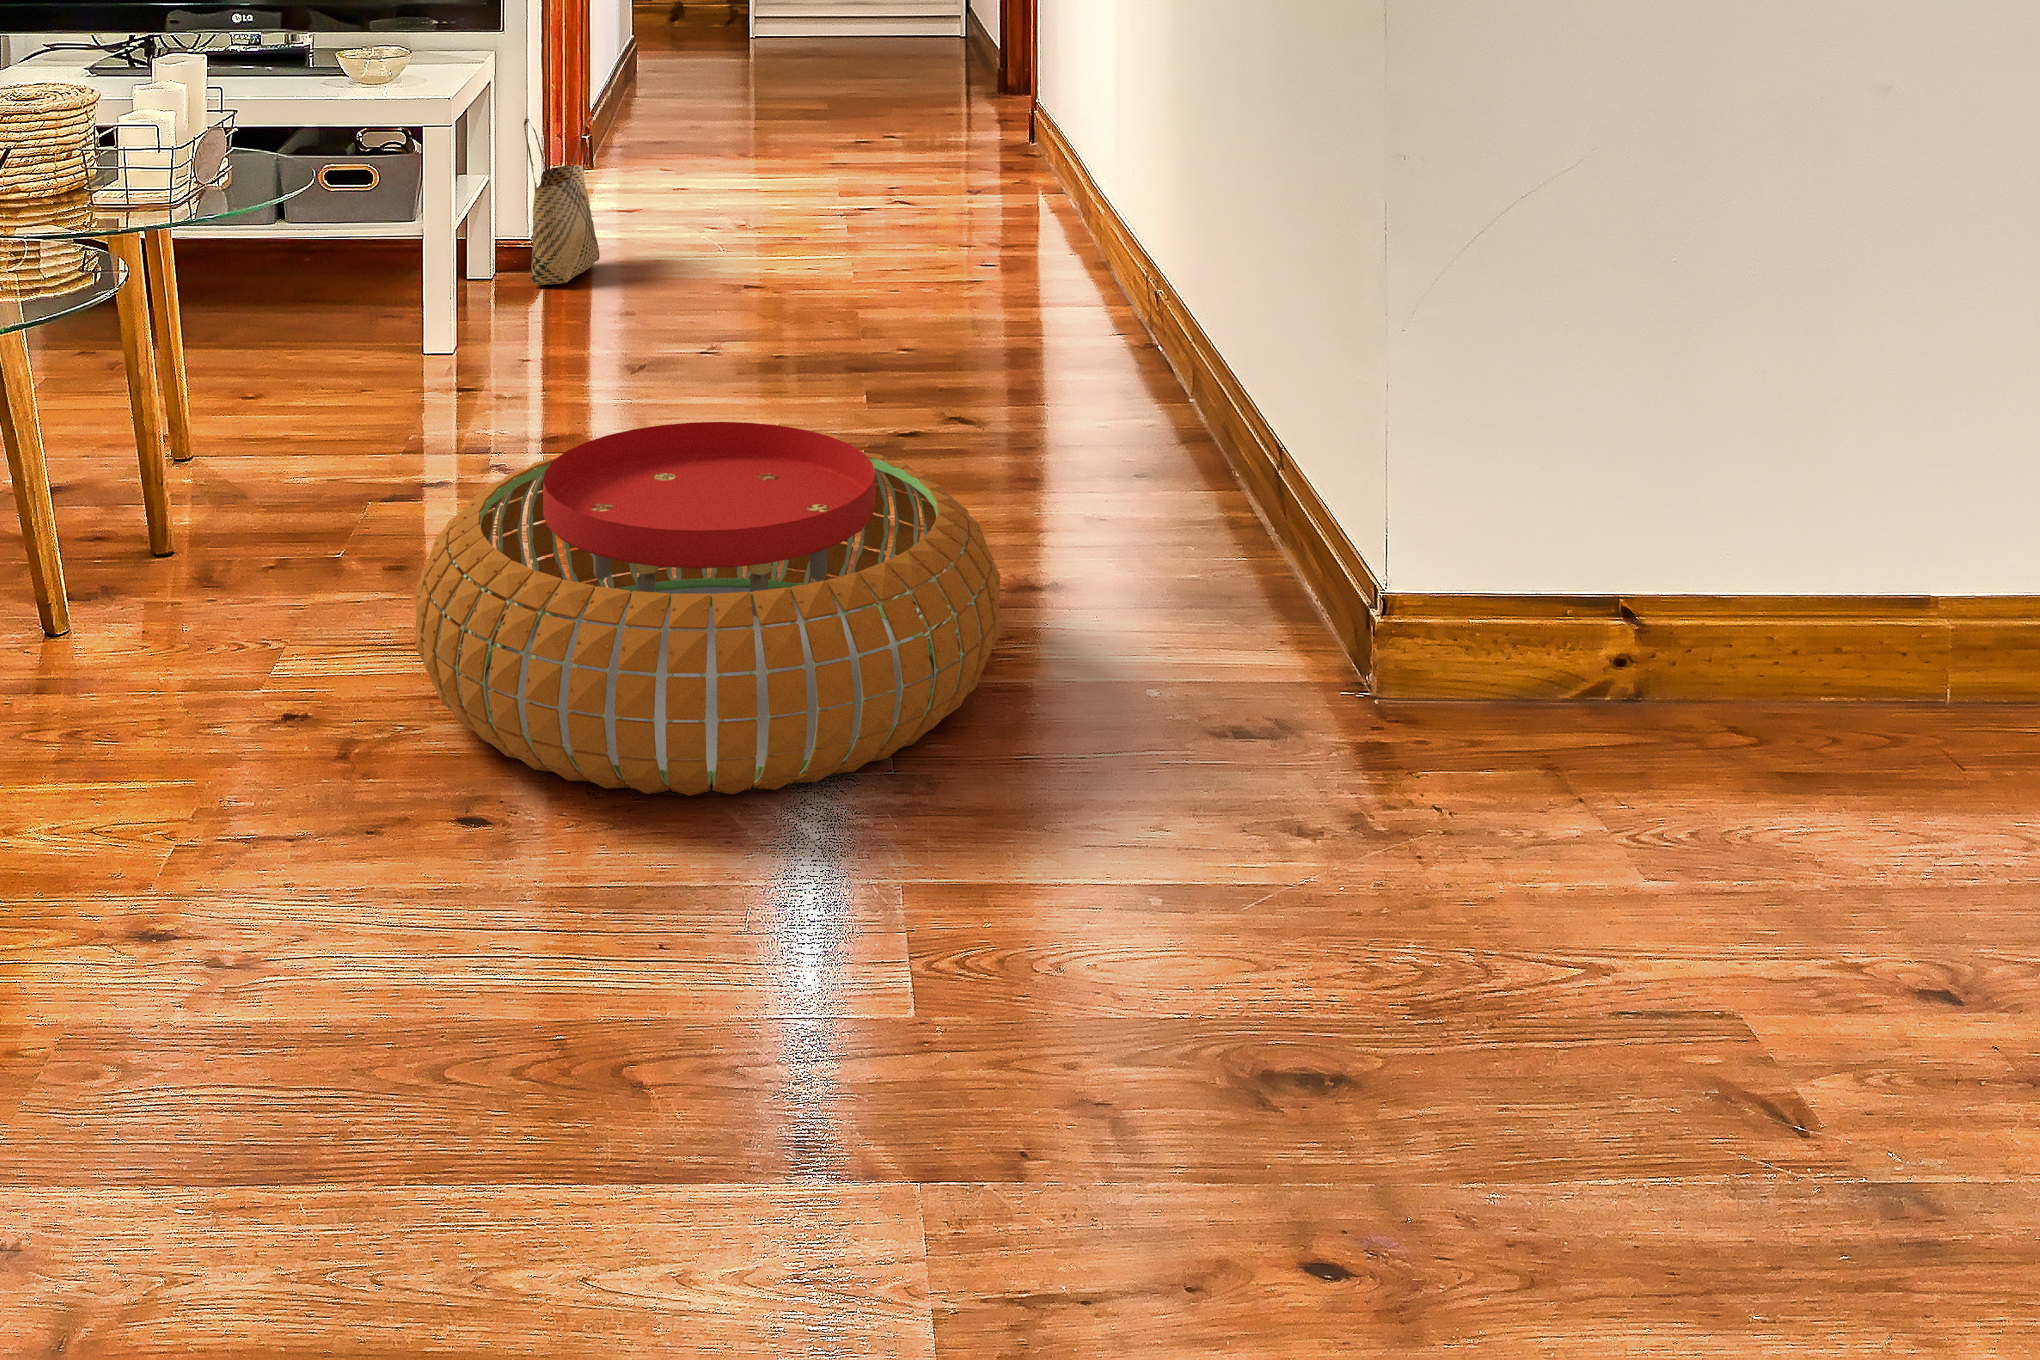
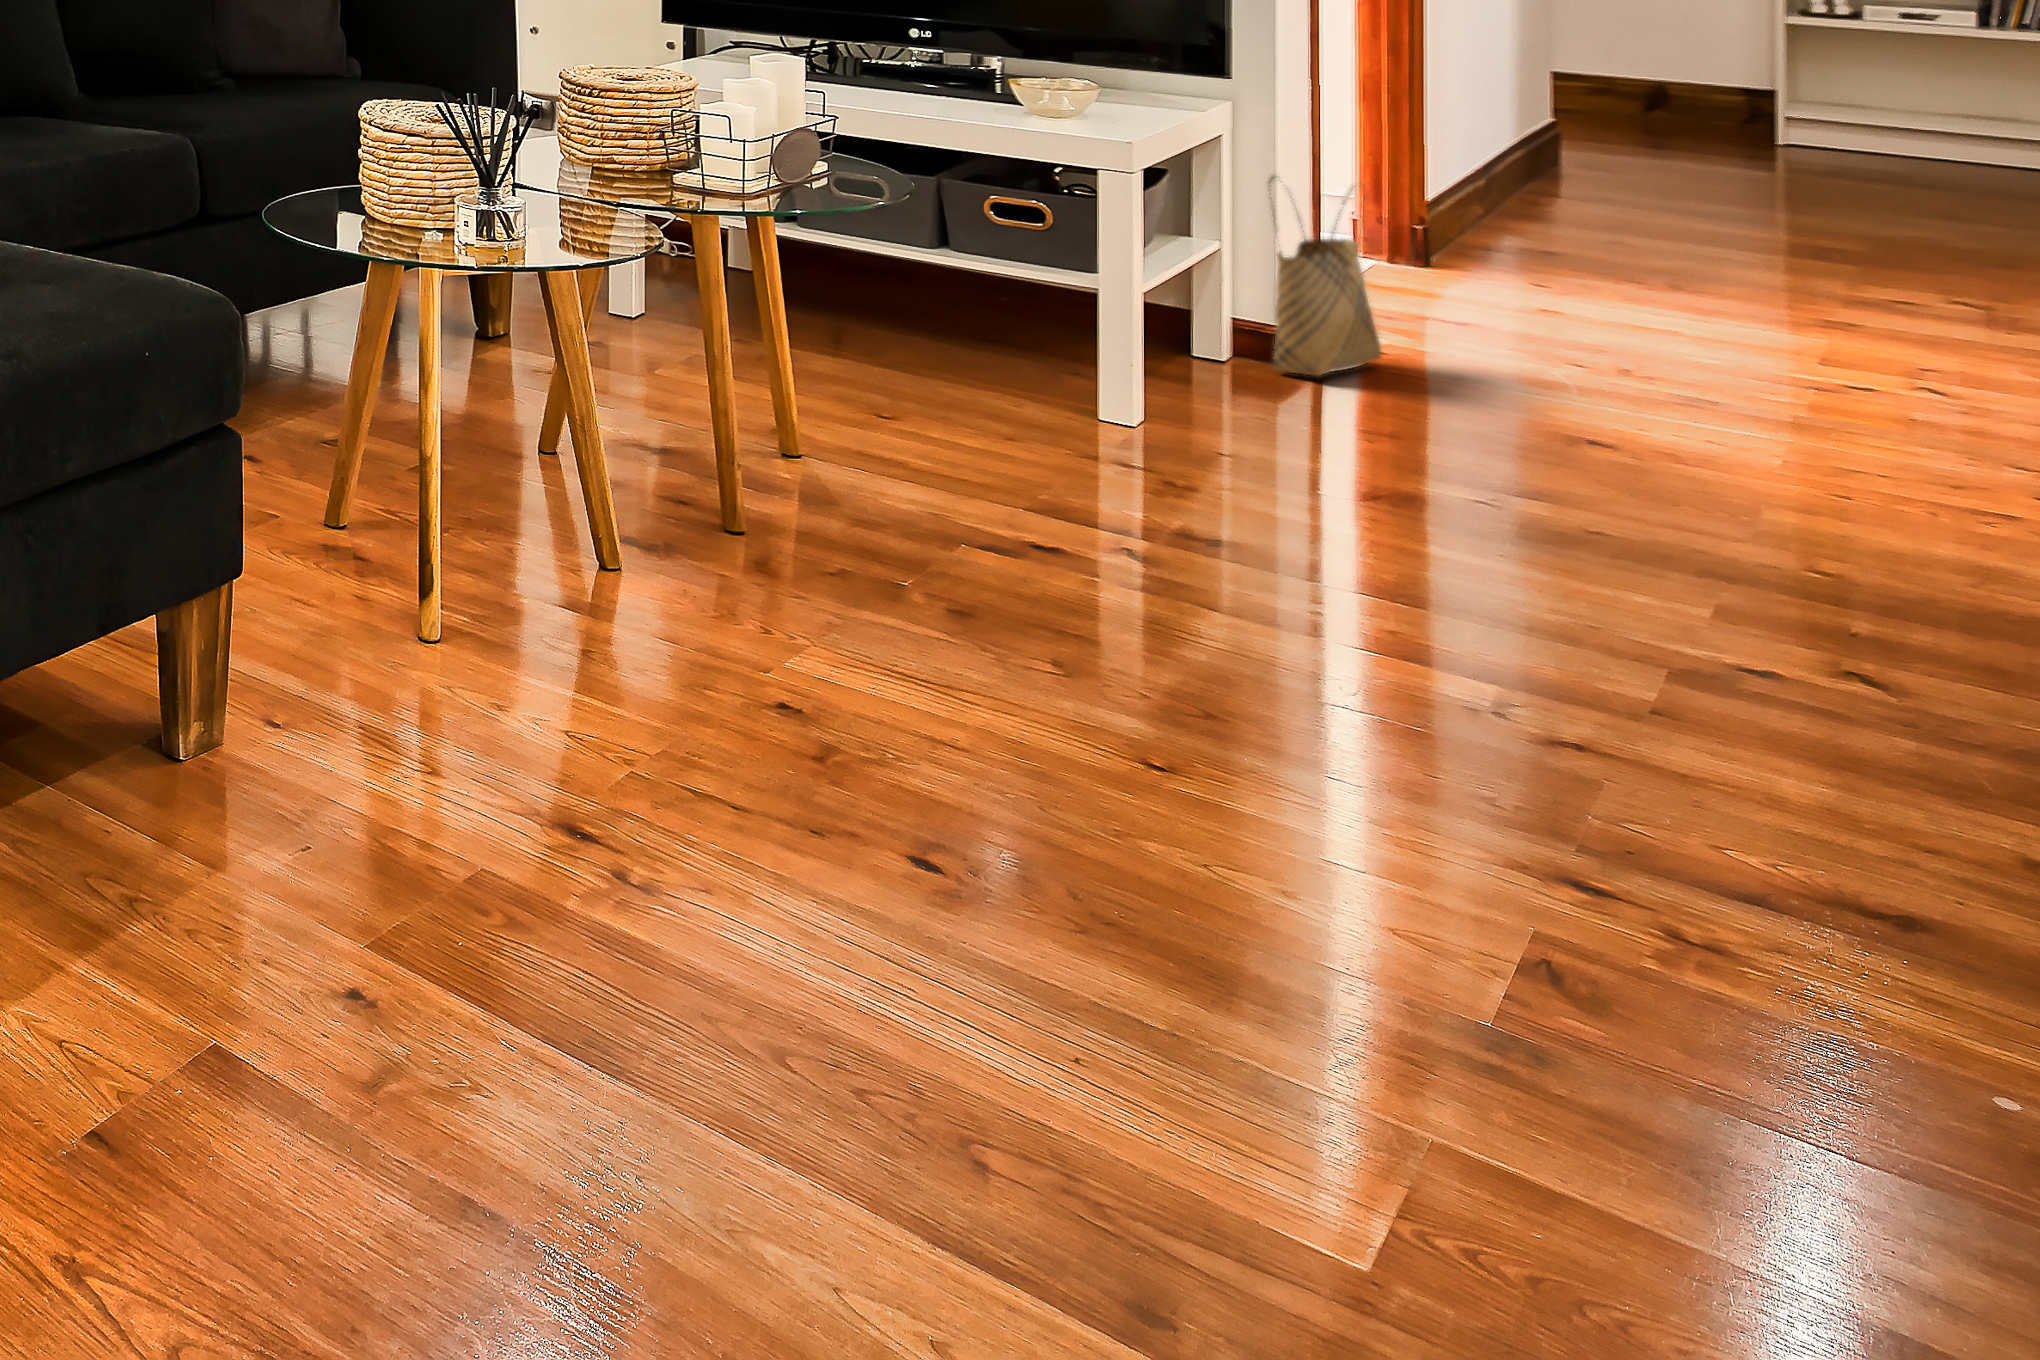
pouf: present [415,422,1000,796] -> none [859,524,1724,1038]

